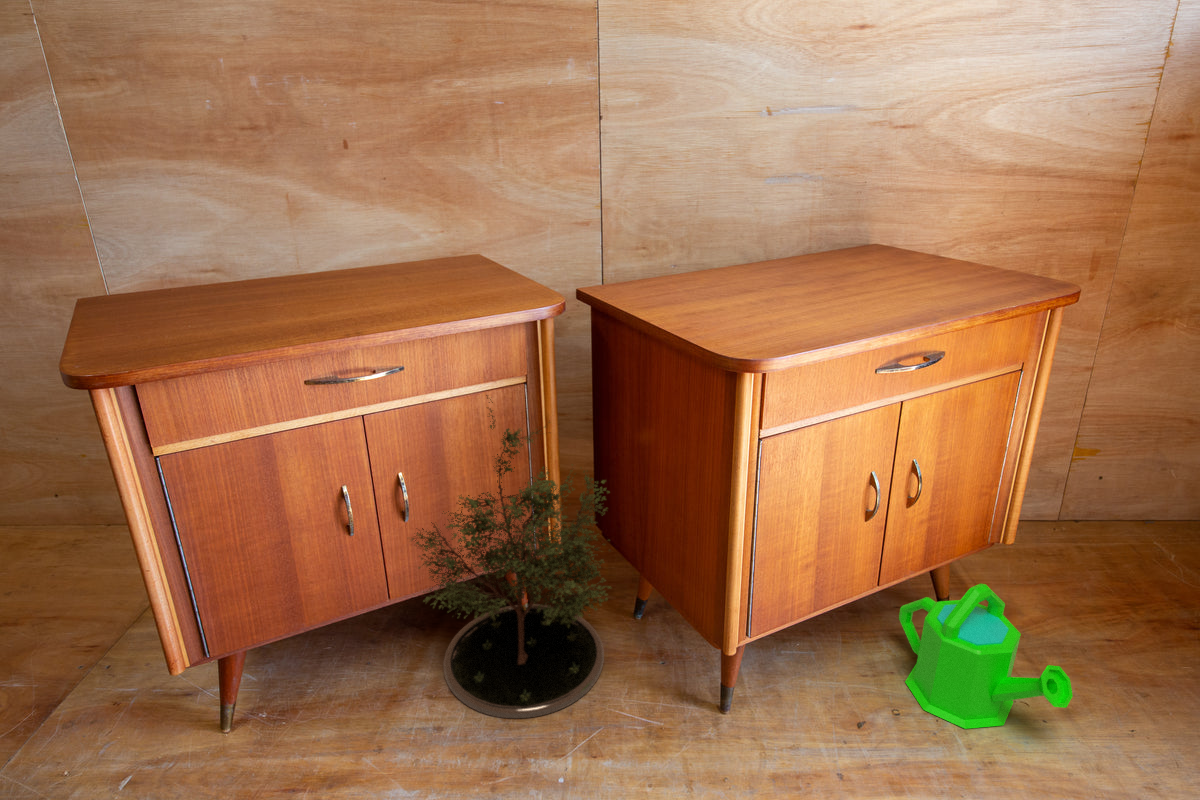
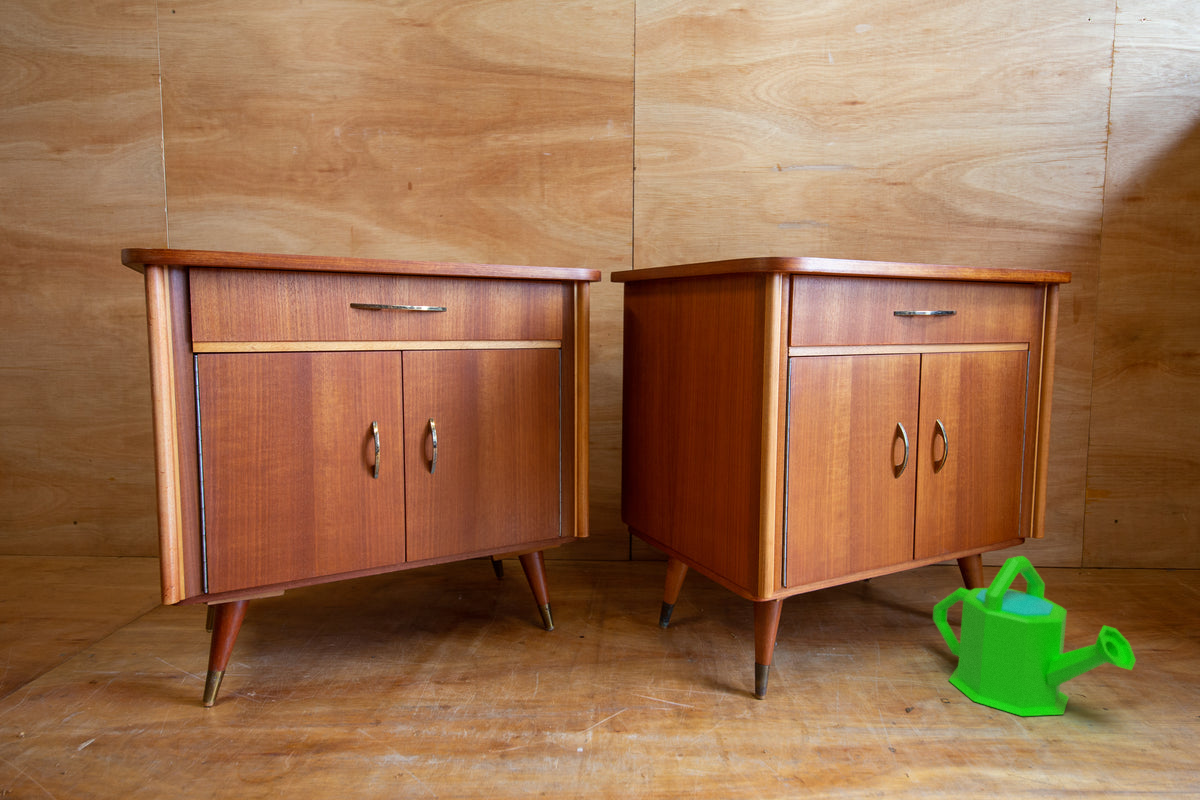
potted tree: present [411,395,612,718] -> none [411,347,639,699]

